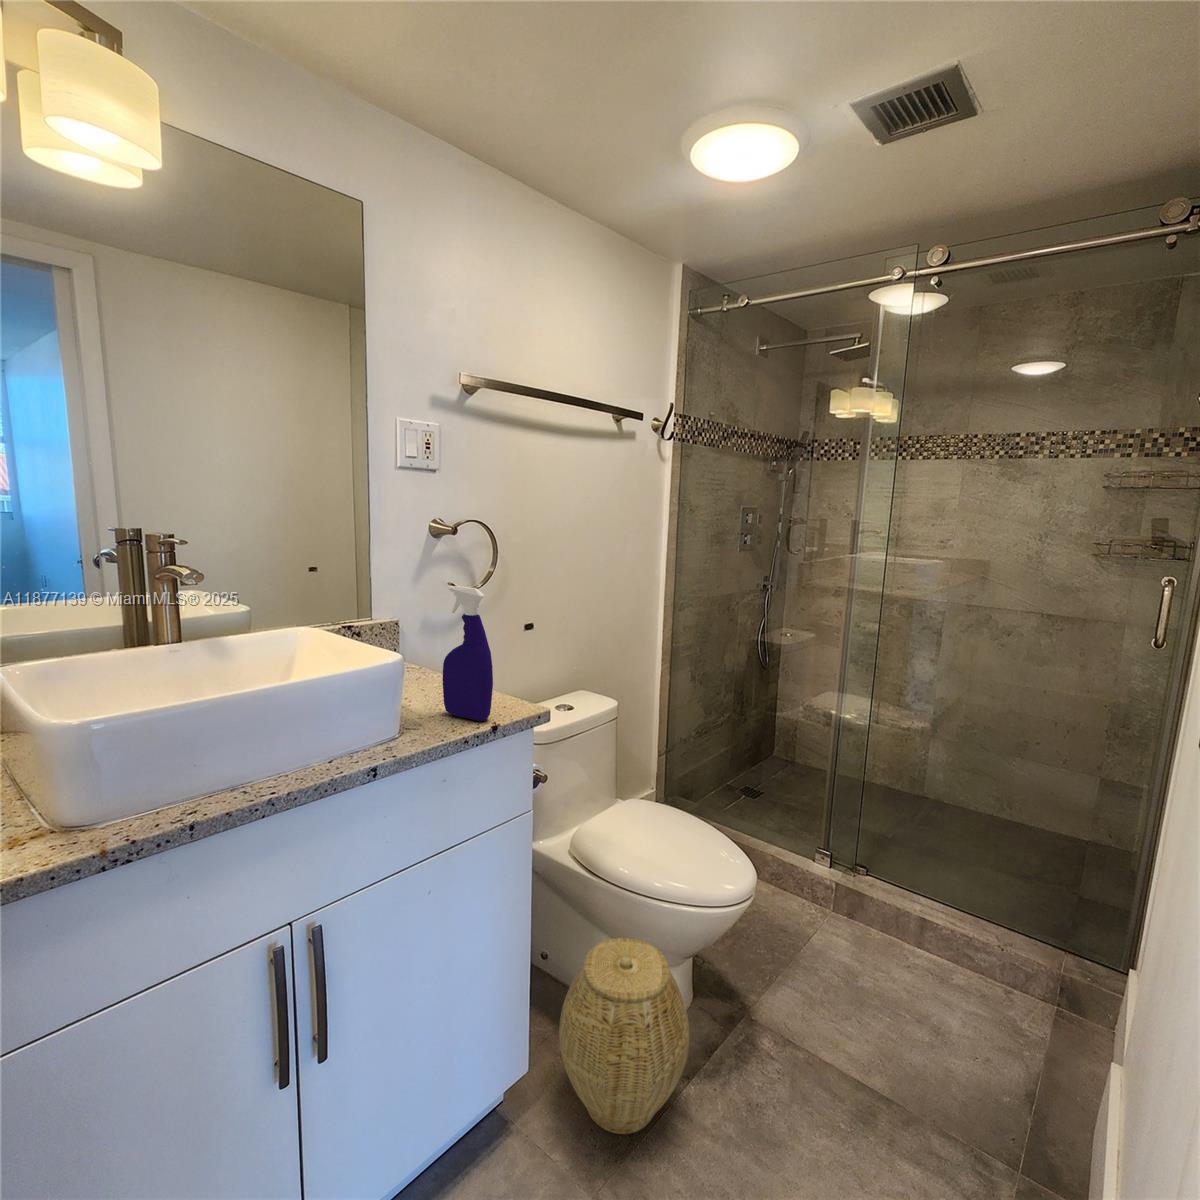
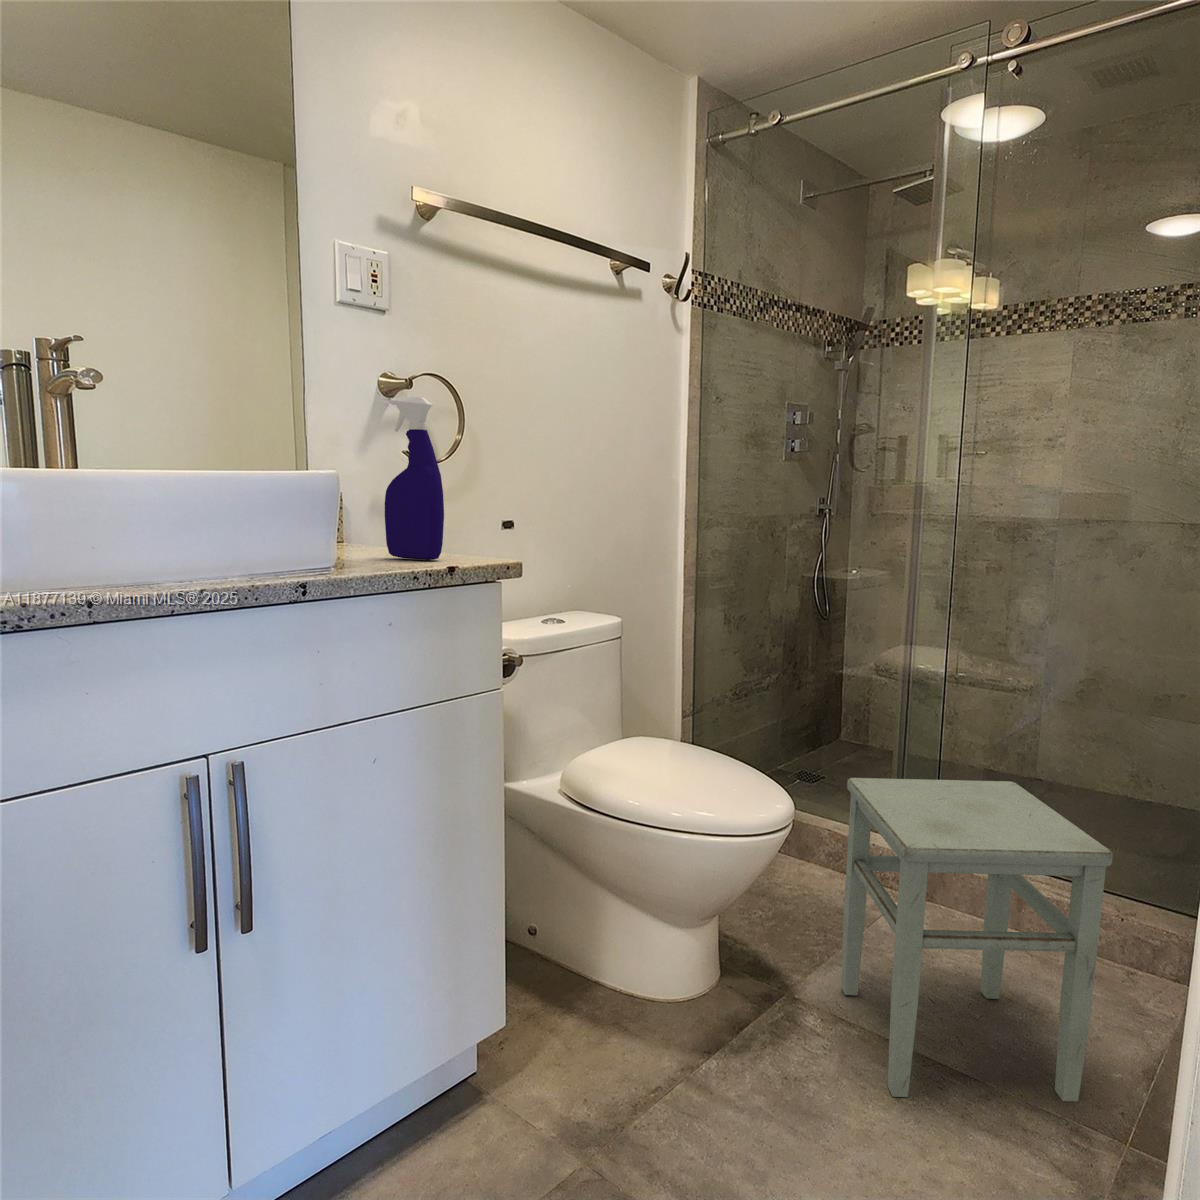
stool: none [791,850,1016,1125] -> present [841,778,1113,1102]
woven basket: present [559,938,689,1134] -> none [537,870,699,1100]

